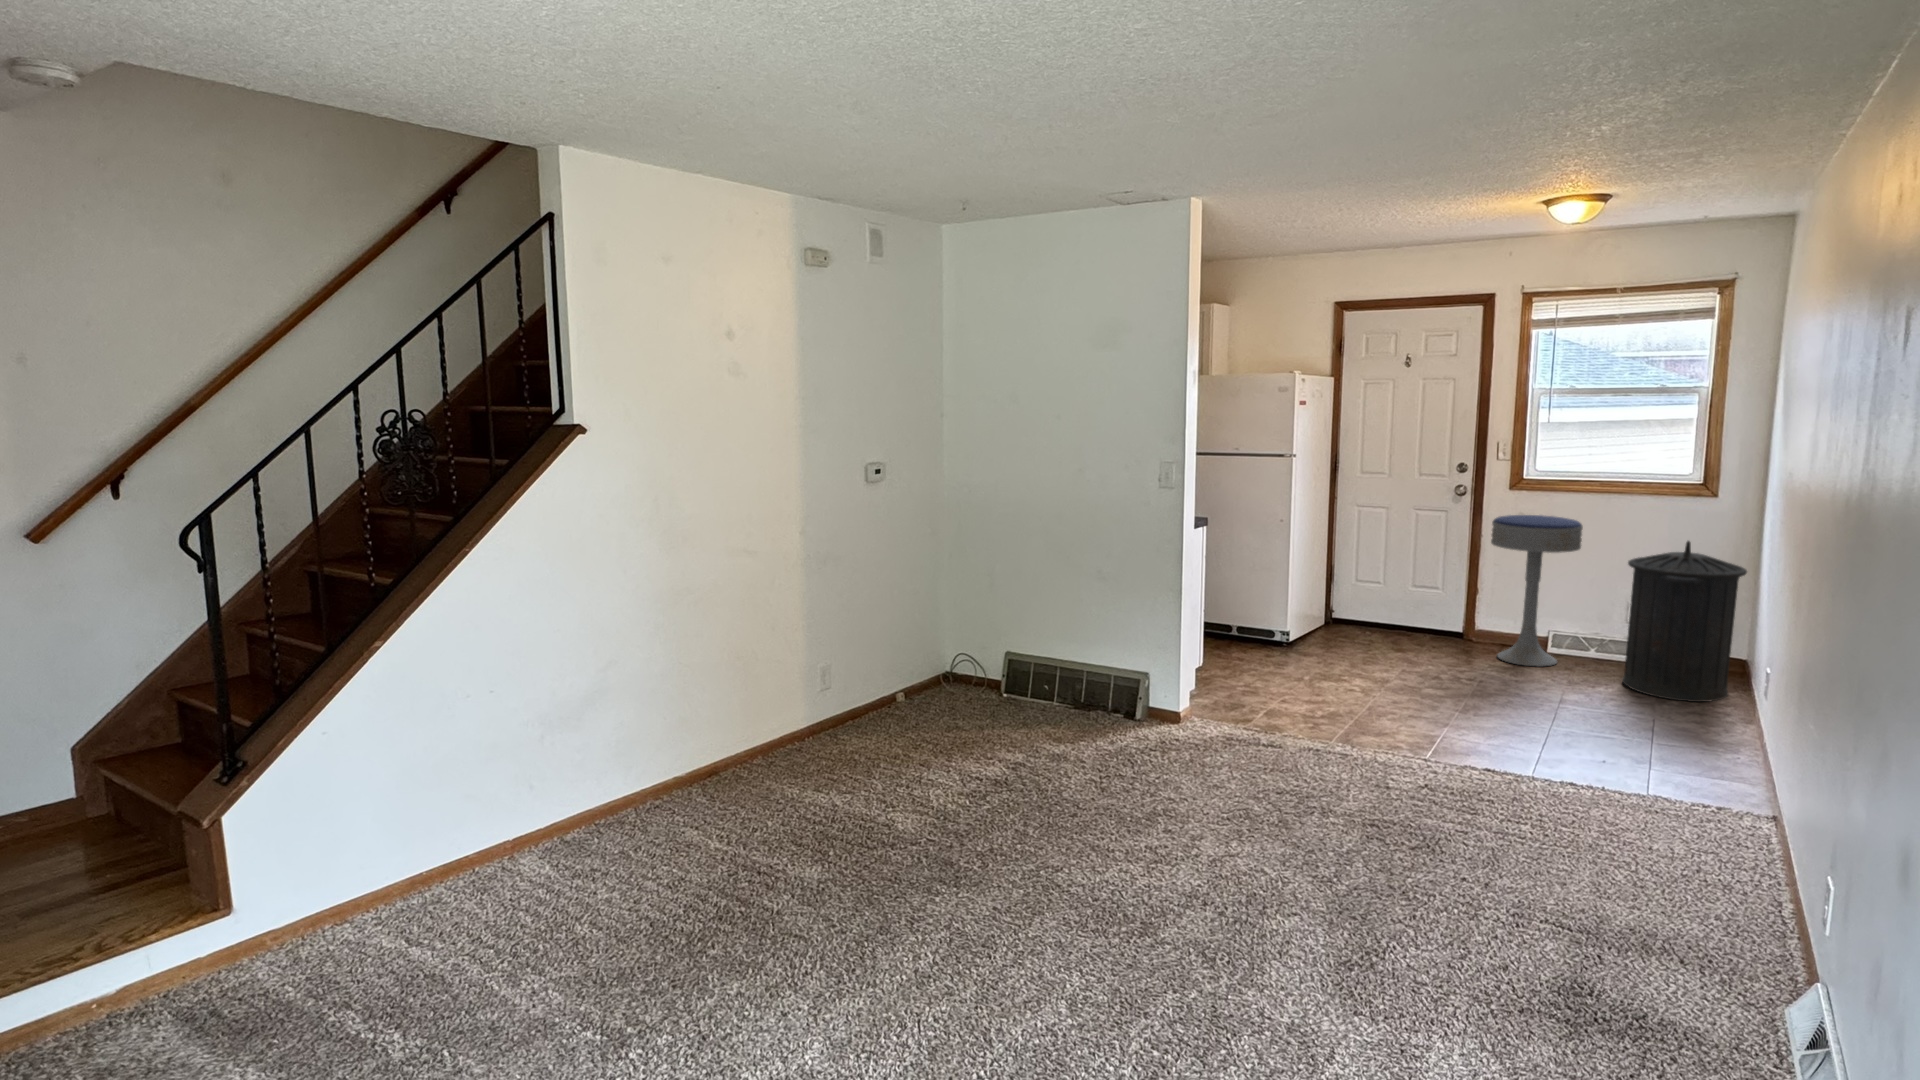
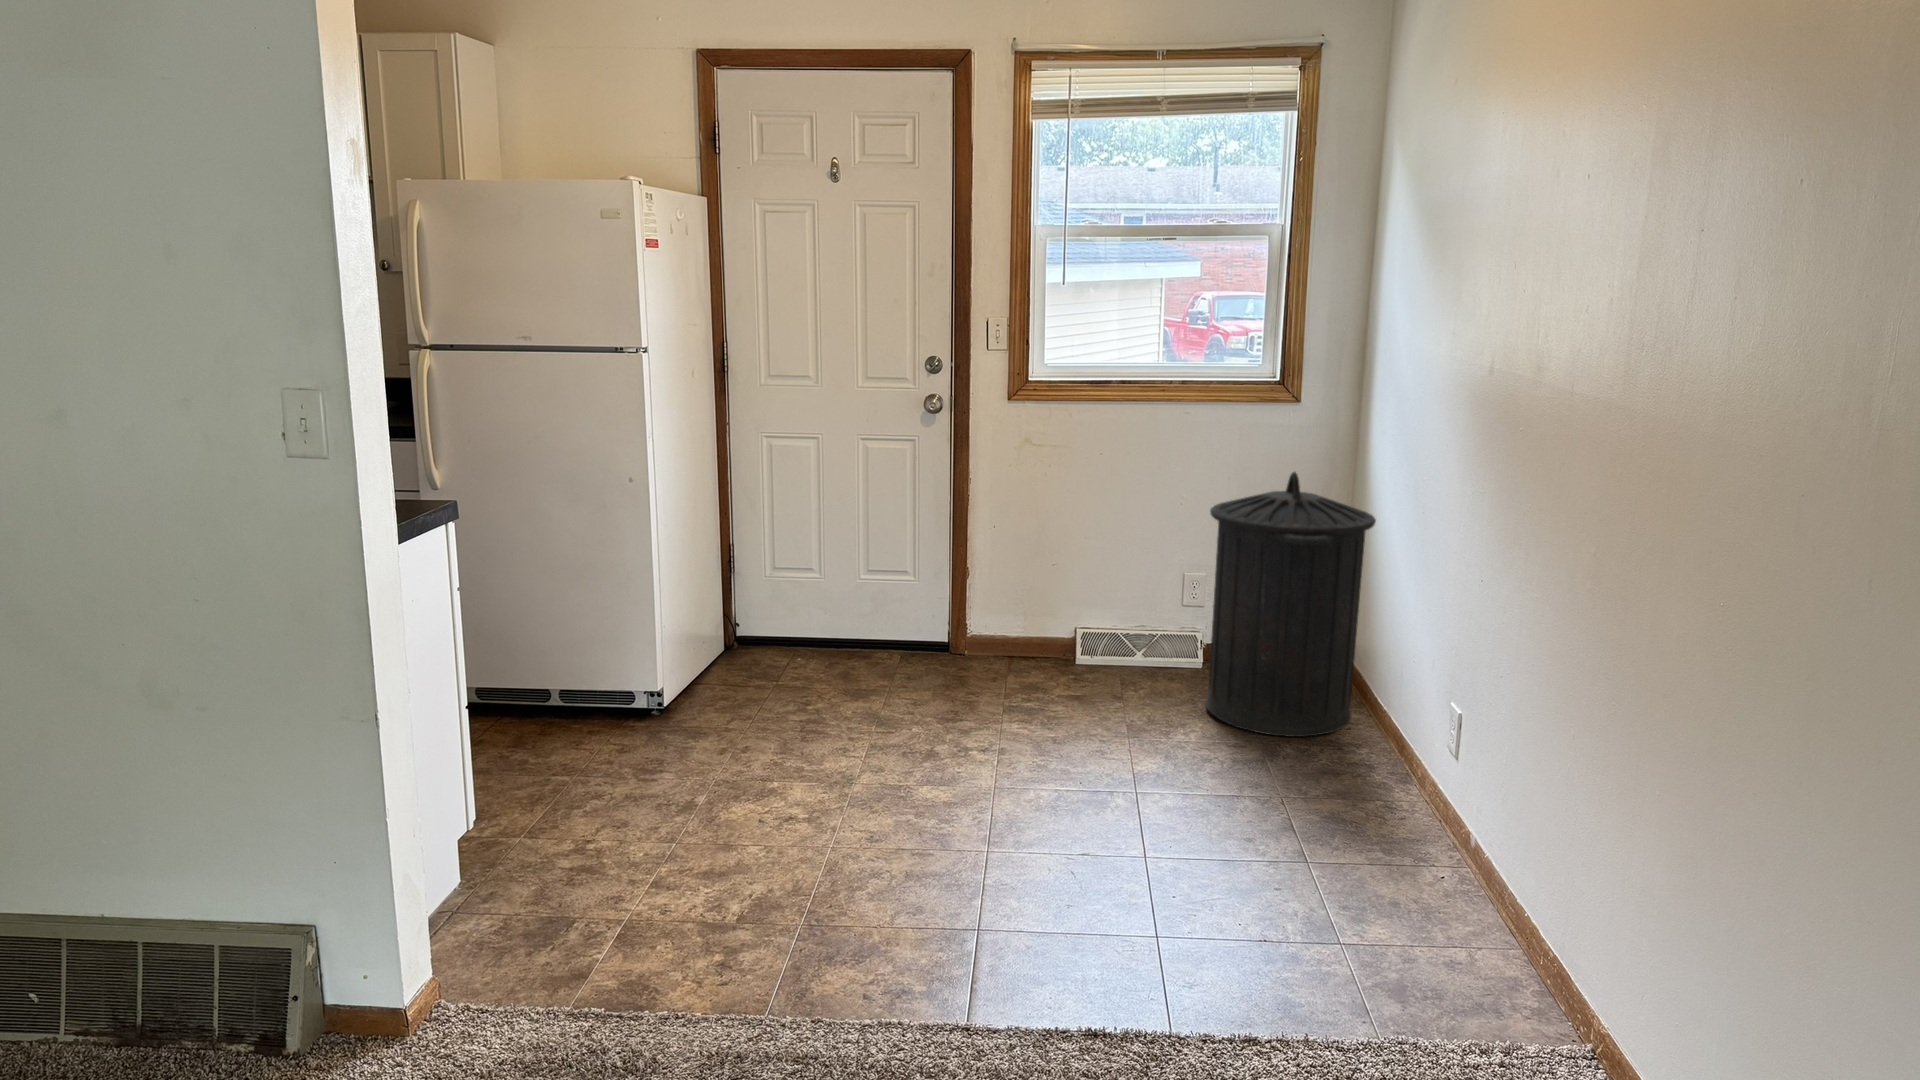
bar stool: present [1491,515,1583,667] -> none [994,441,1131,698]

